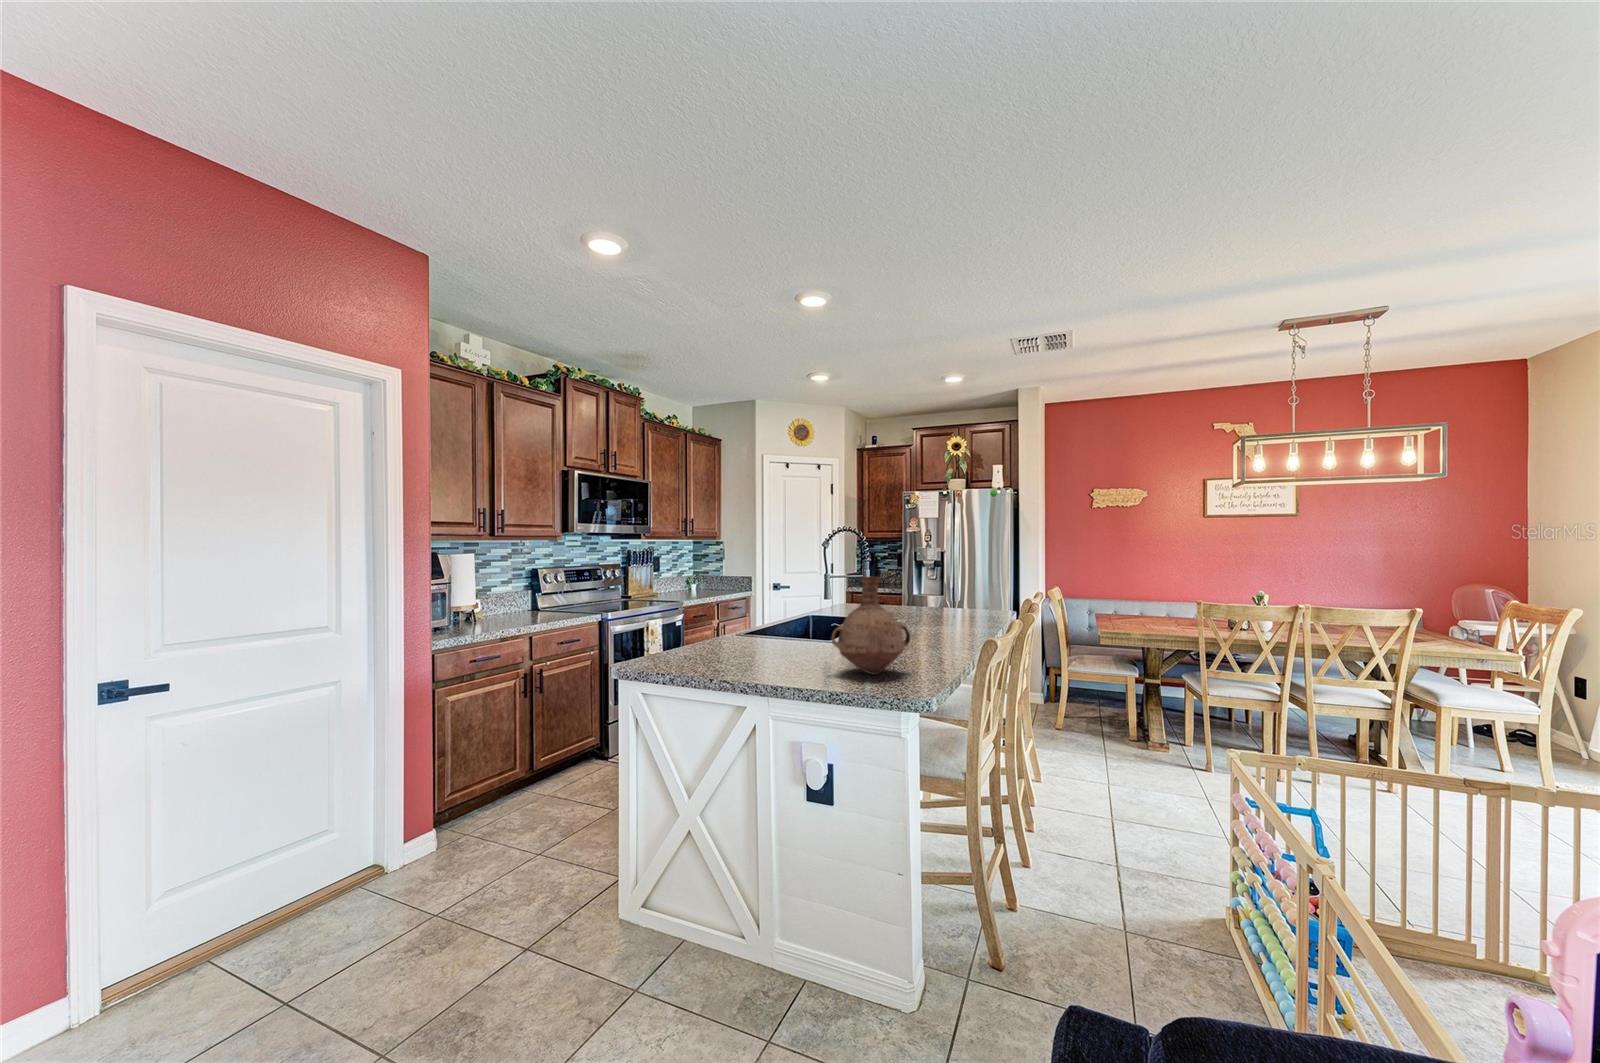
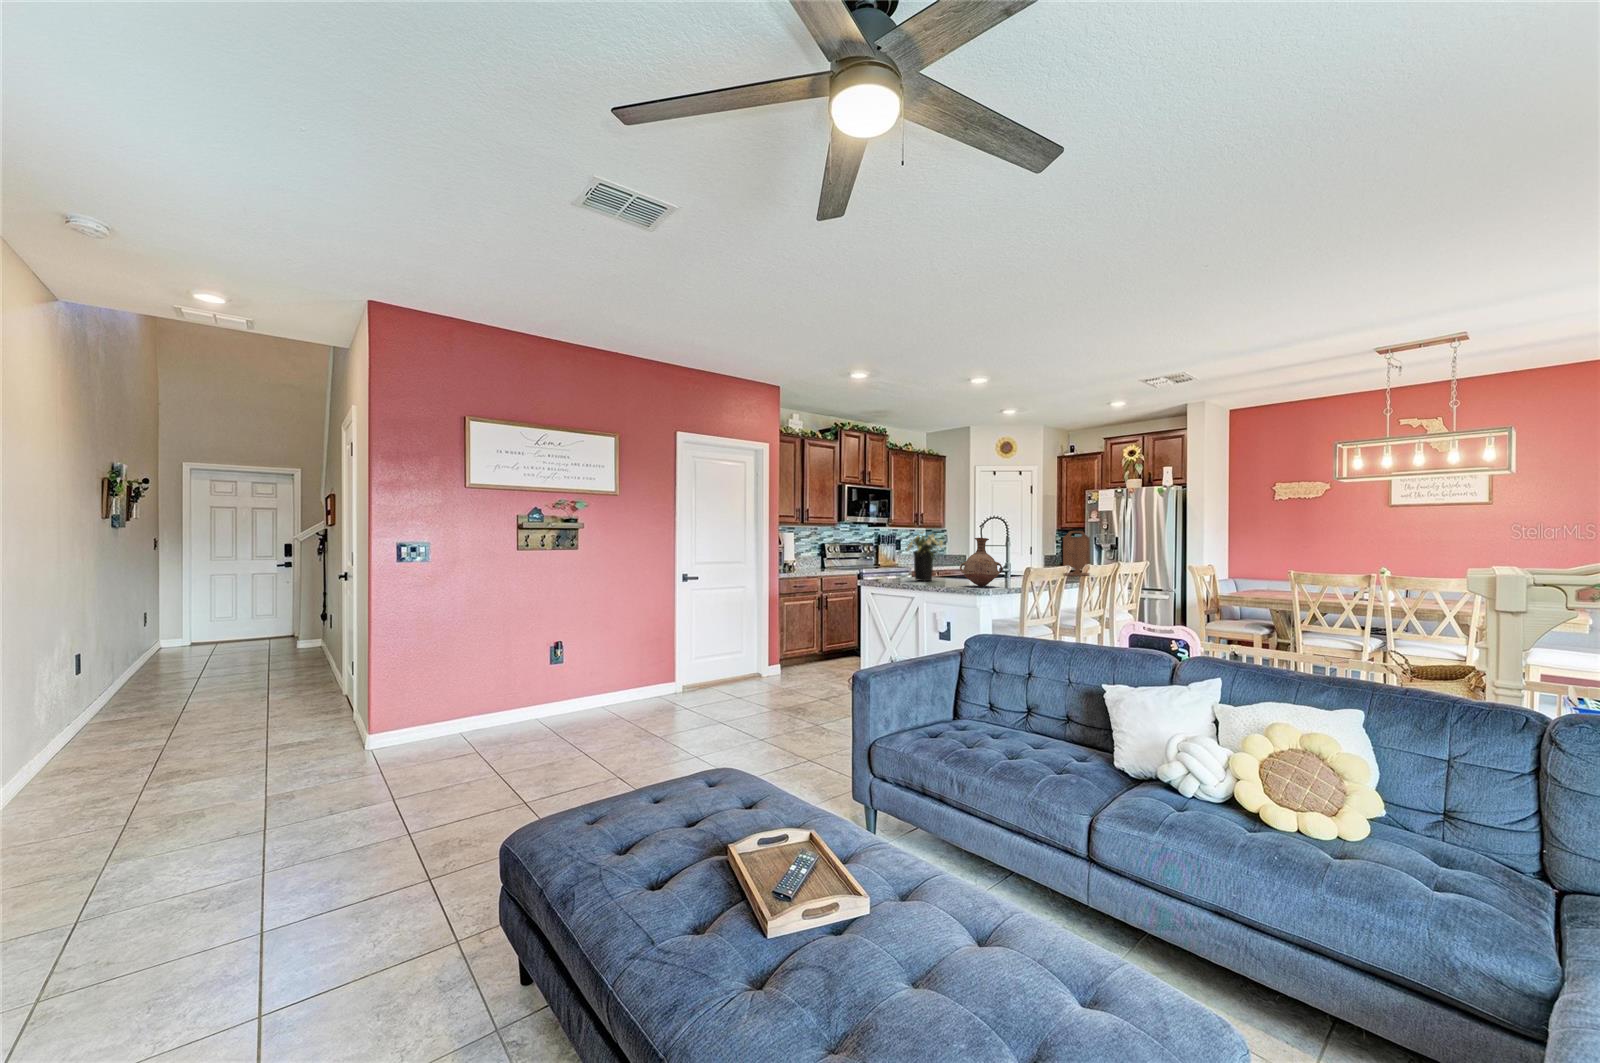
cutting board: none [926,550,959,618] -> present [1063,531,1090,576]
flower arrangement: none [709,557,790,658] -> present [907,532,943,581]

